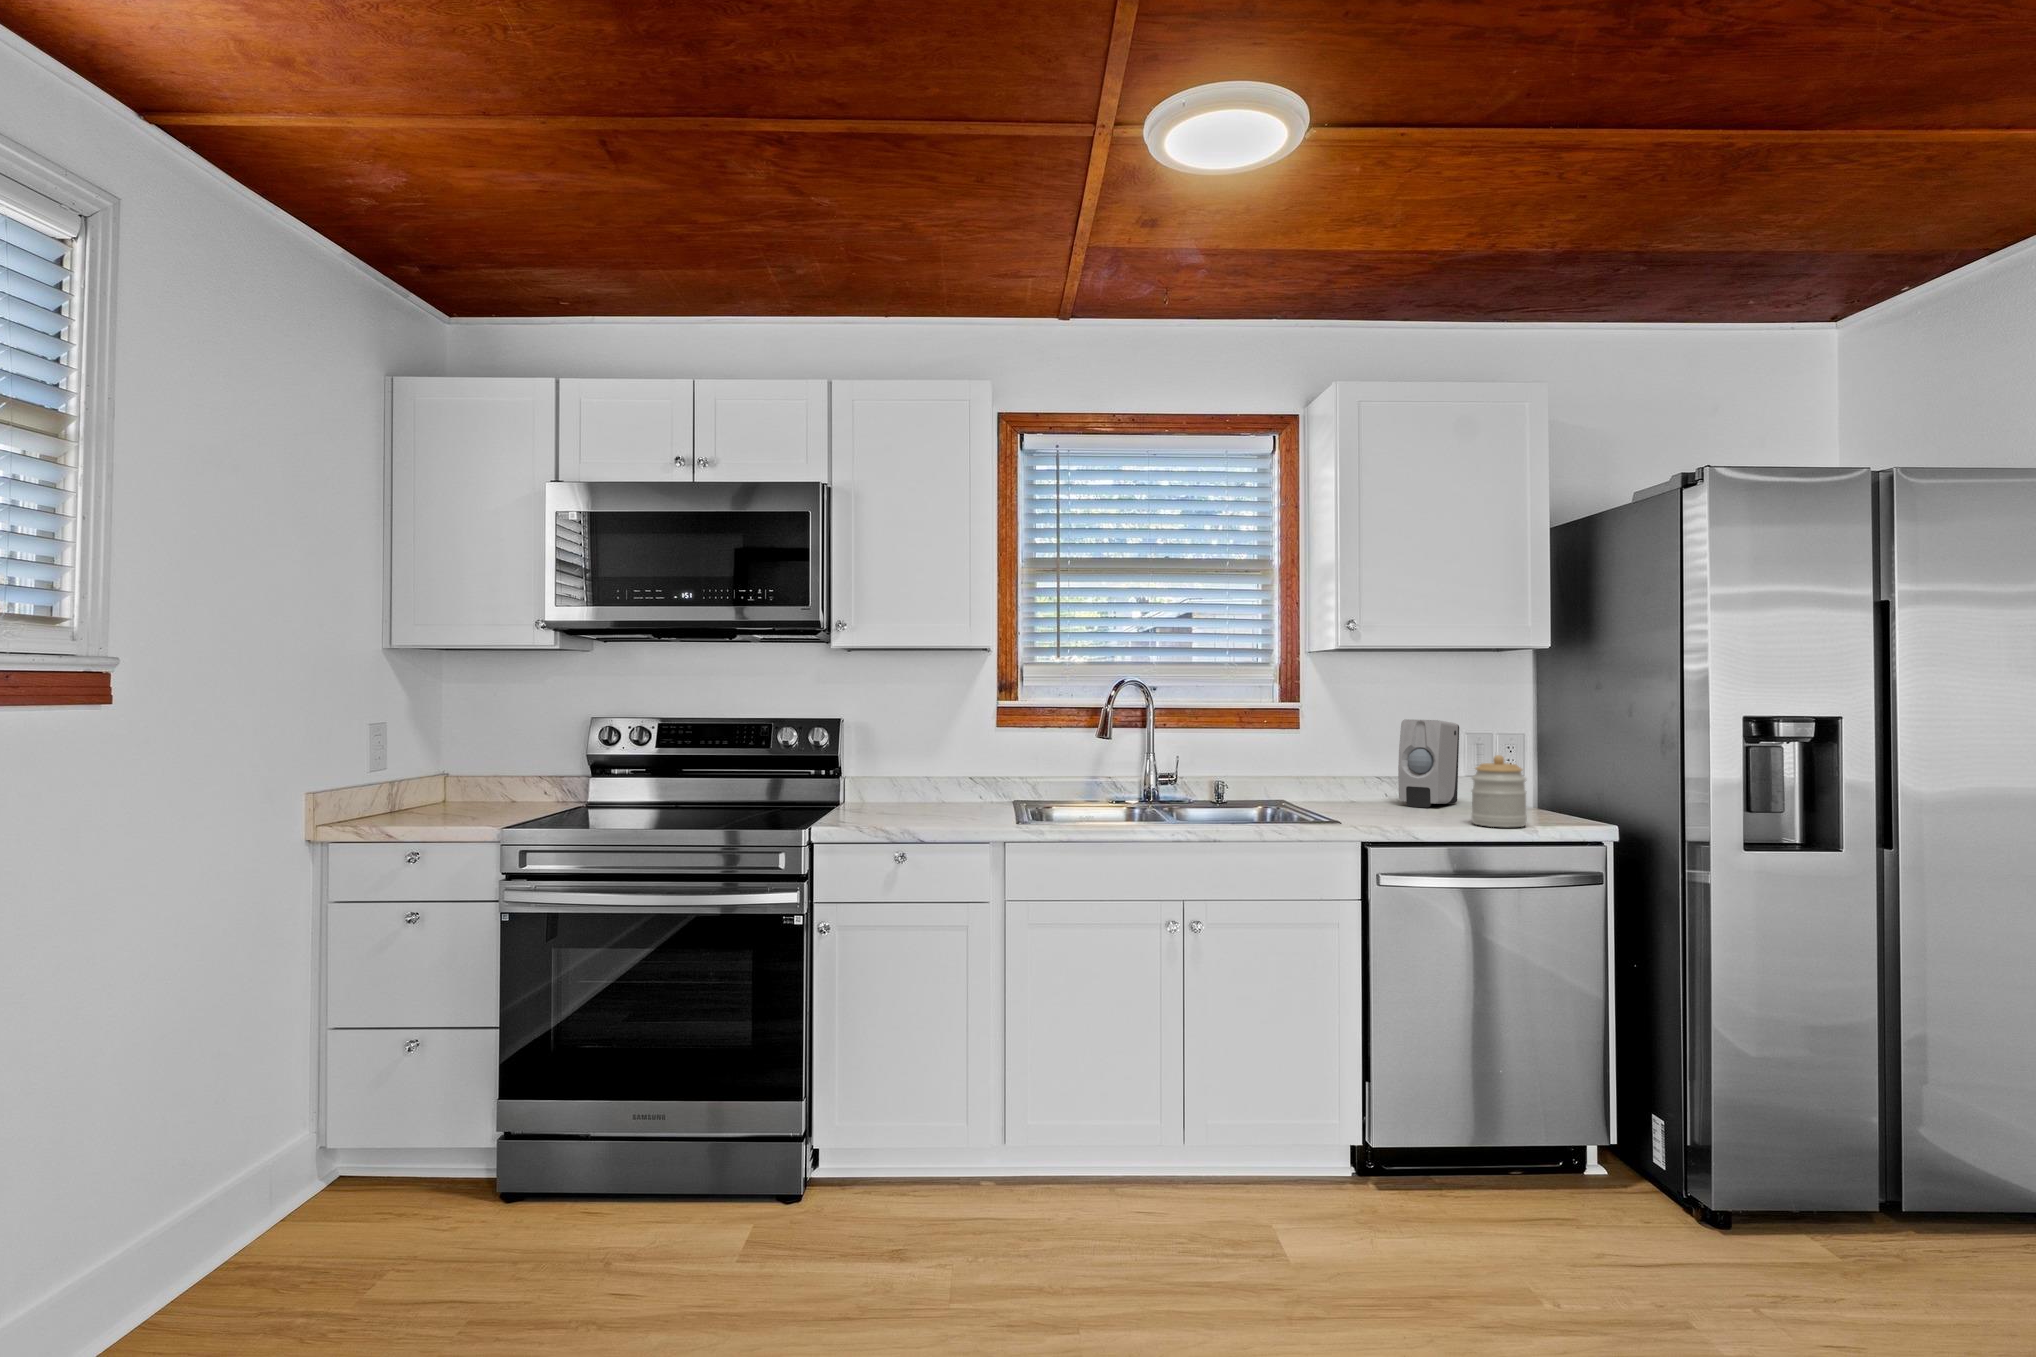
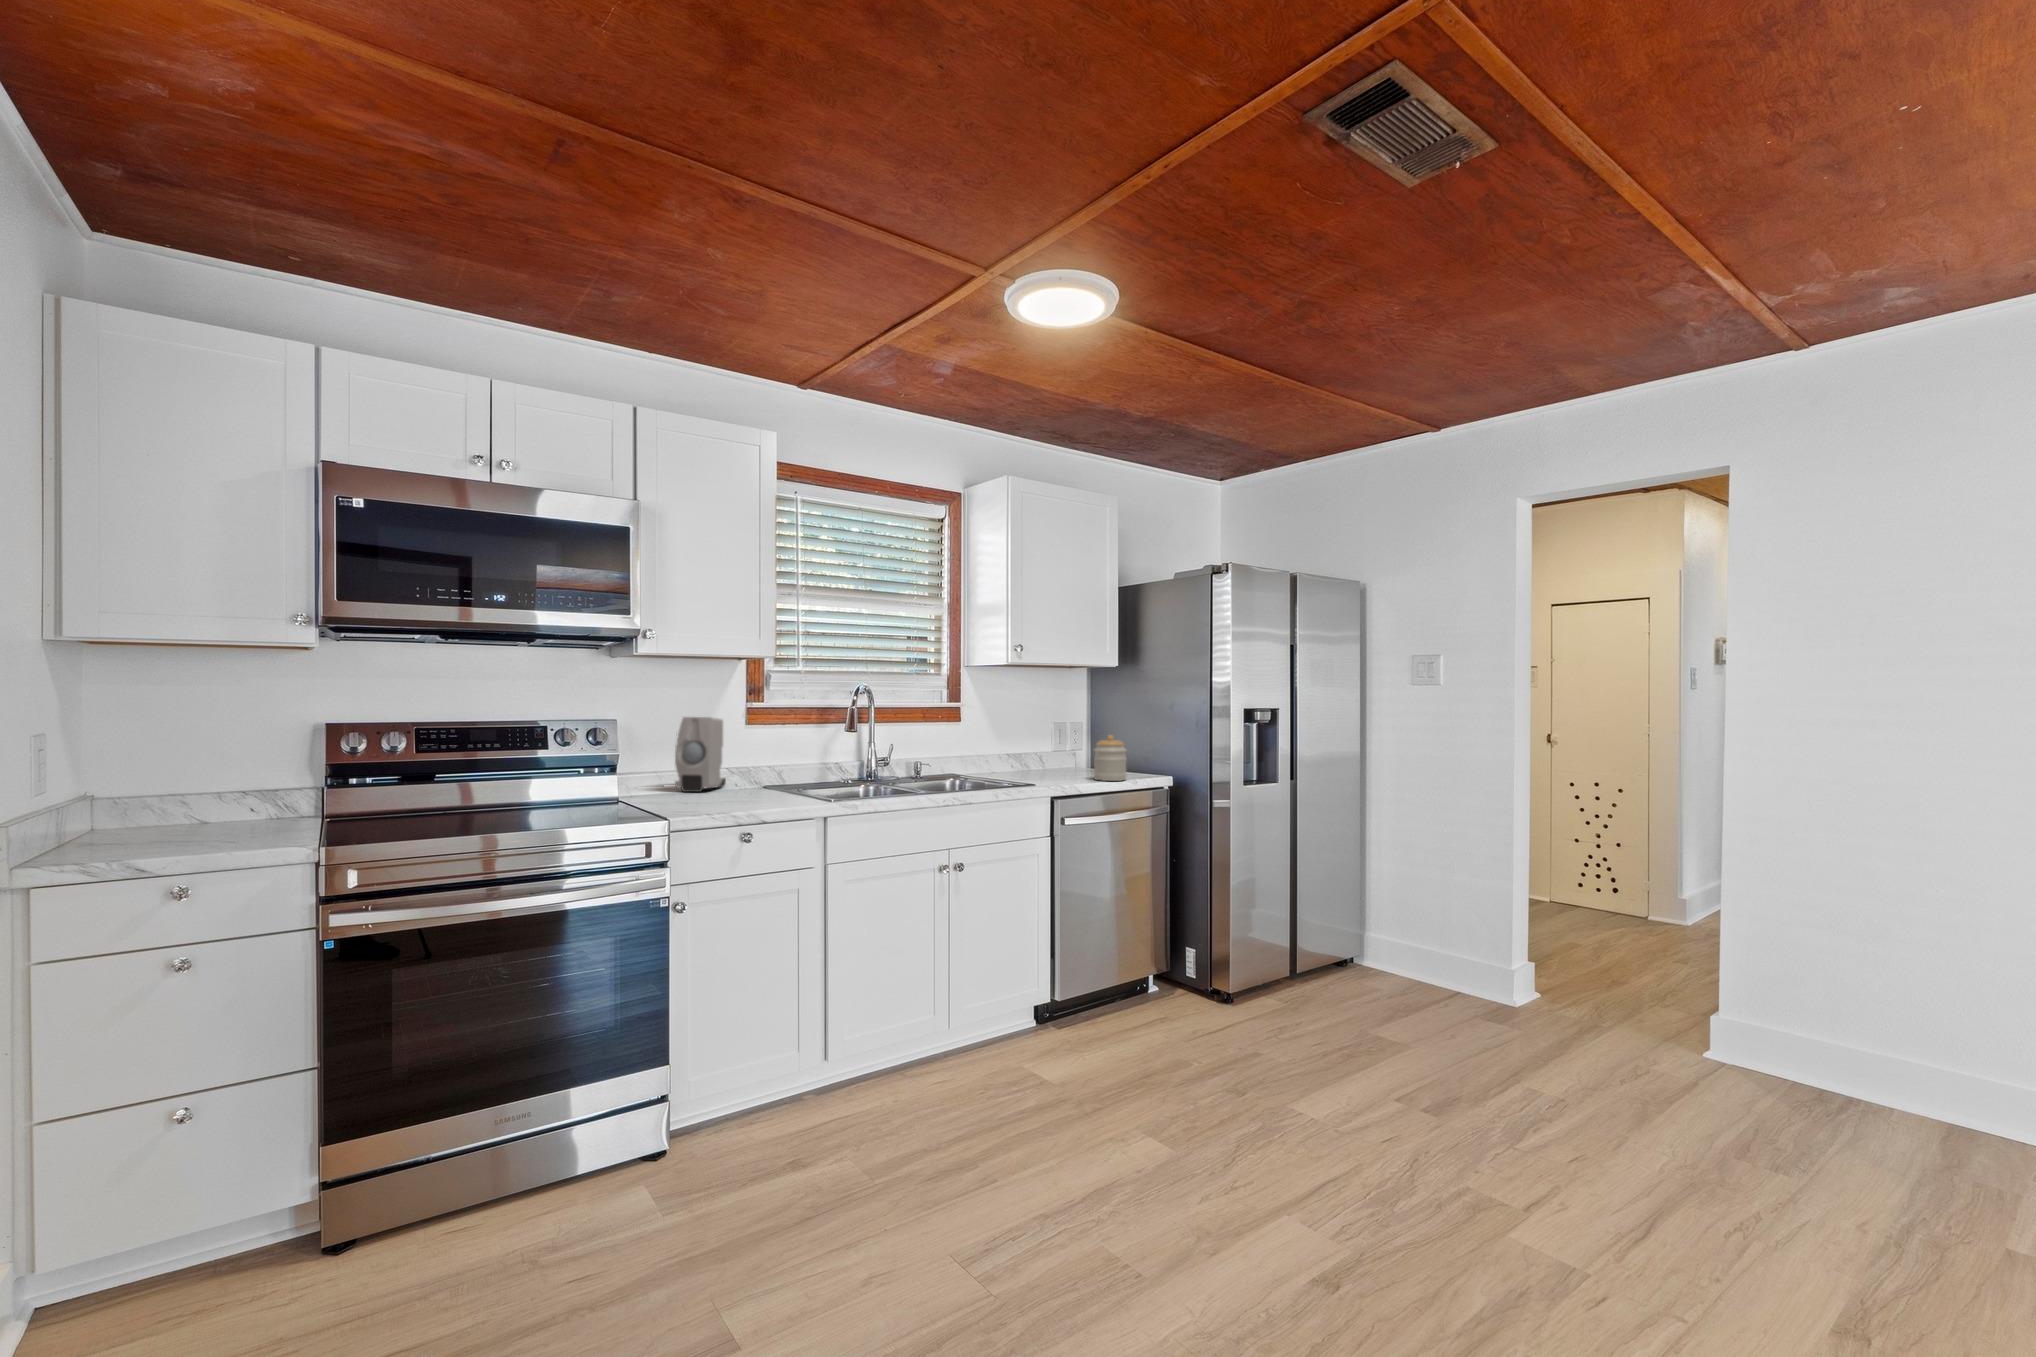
soap dispenser: present [1398,719,1459,808] -> present [675,717,726,792]

